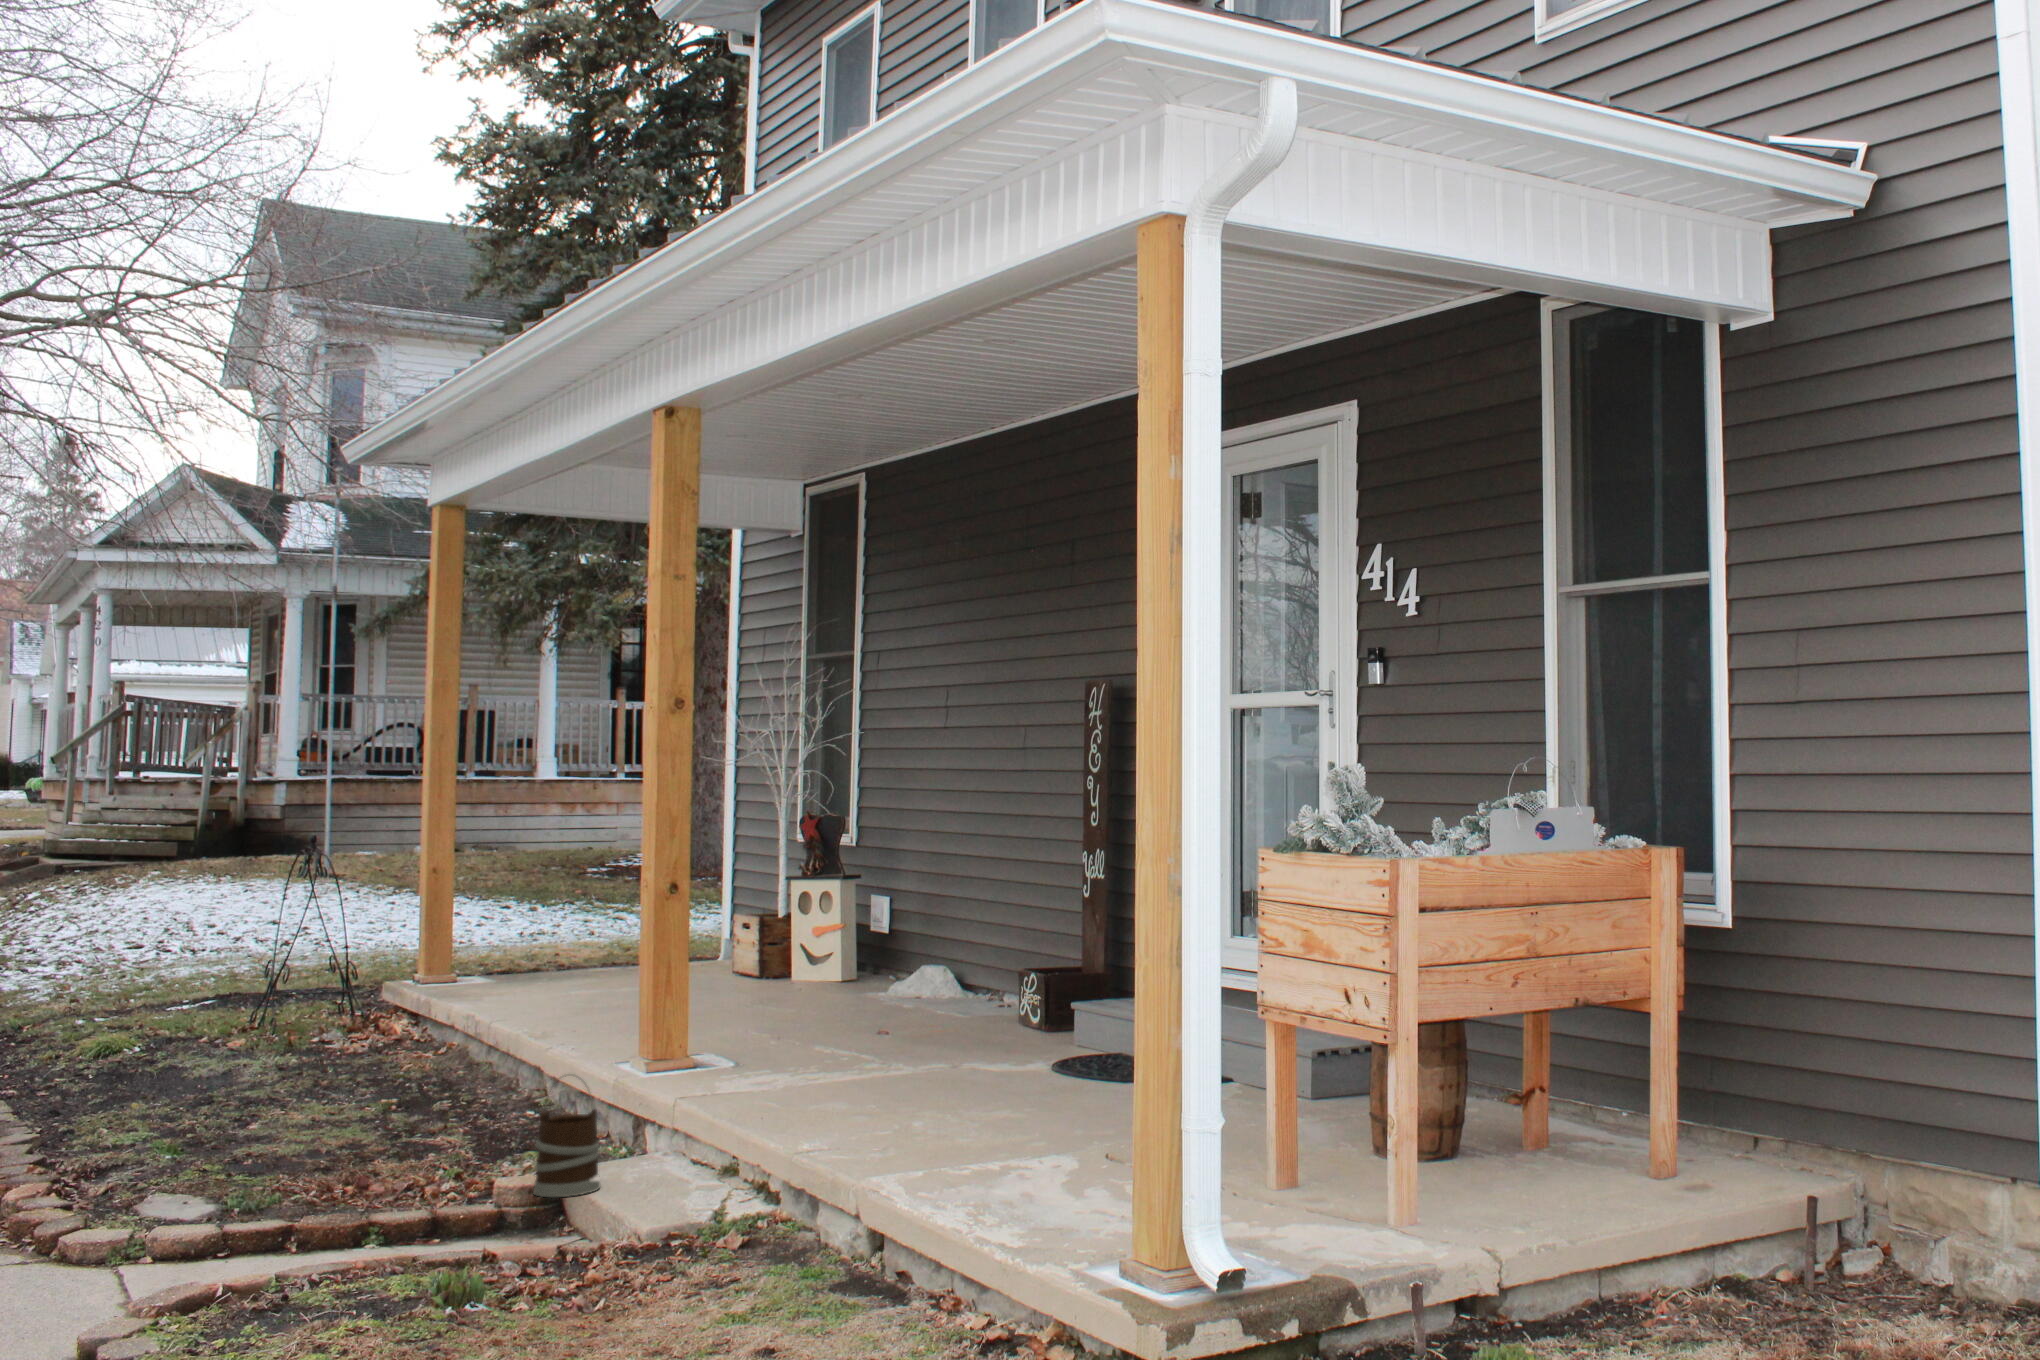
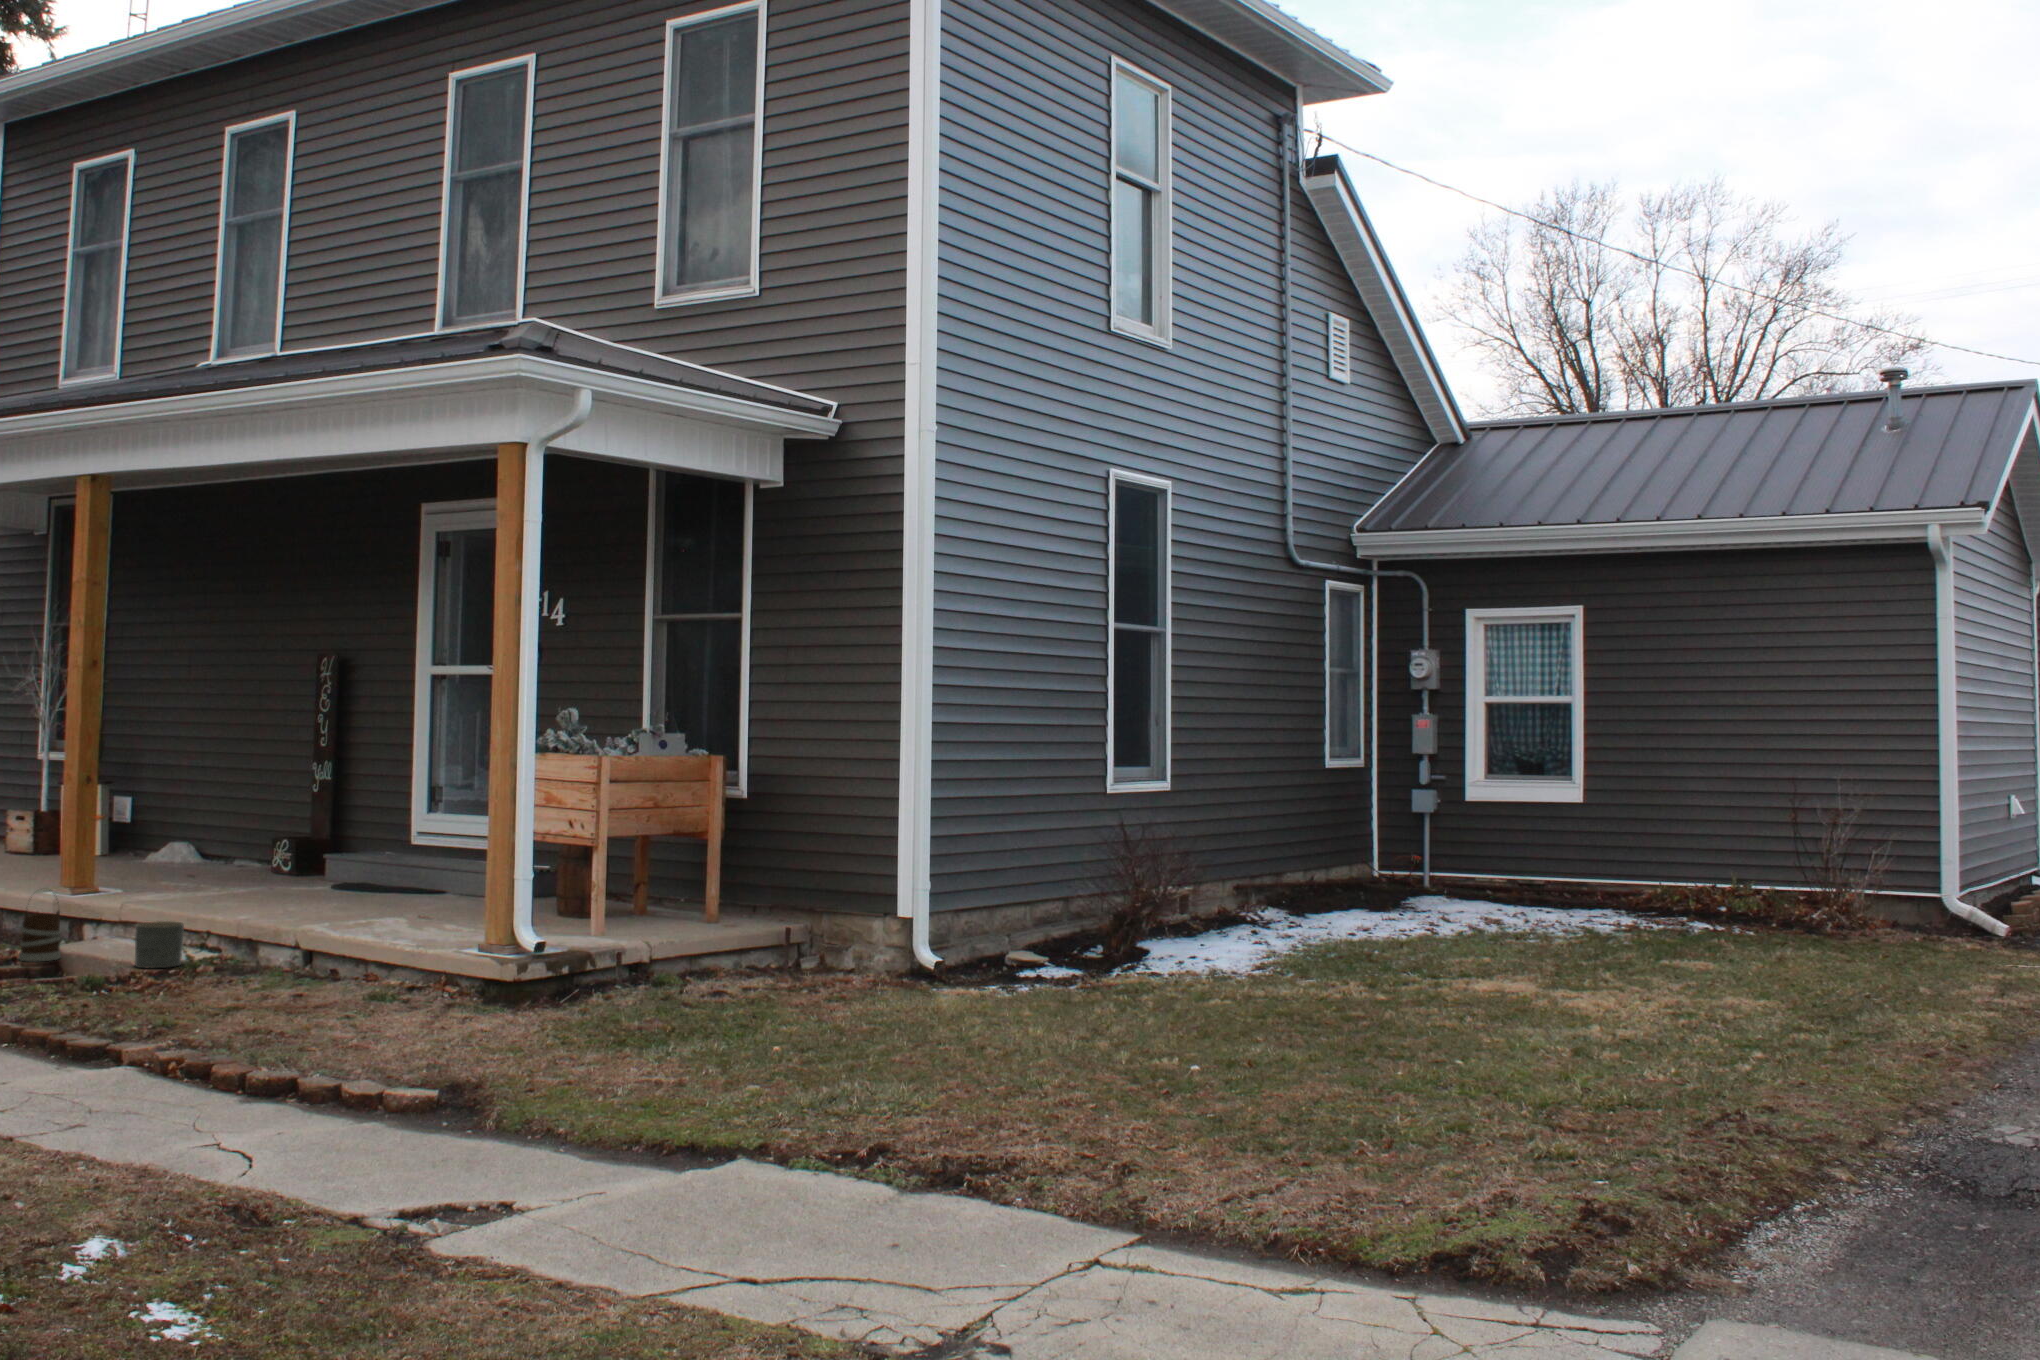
planter: none [676,1138,755,1225] -> present [135,921,184,968]

